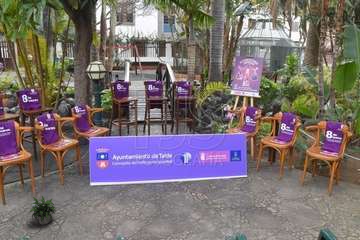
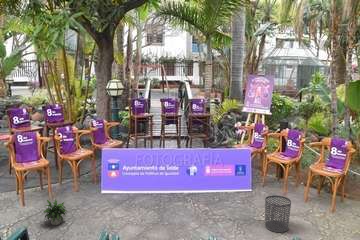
waste bin: none [267,183,295,221] -> present [265,195,291,232]

